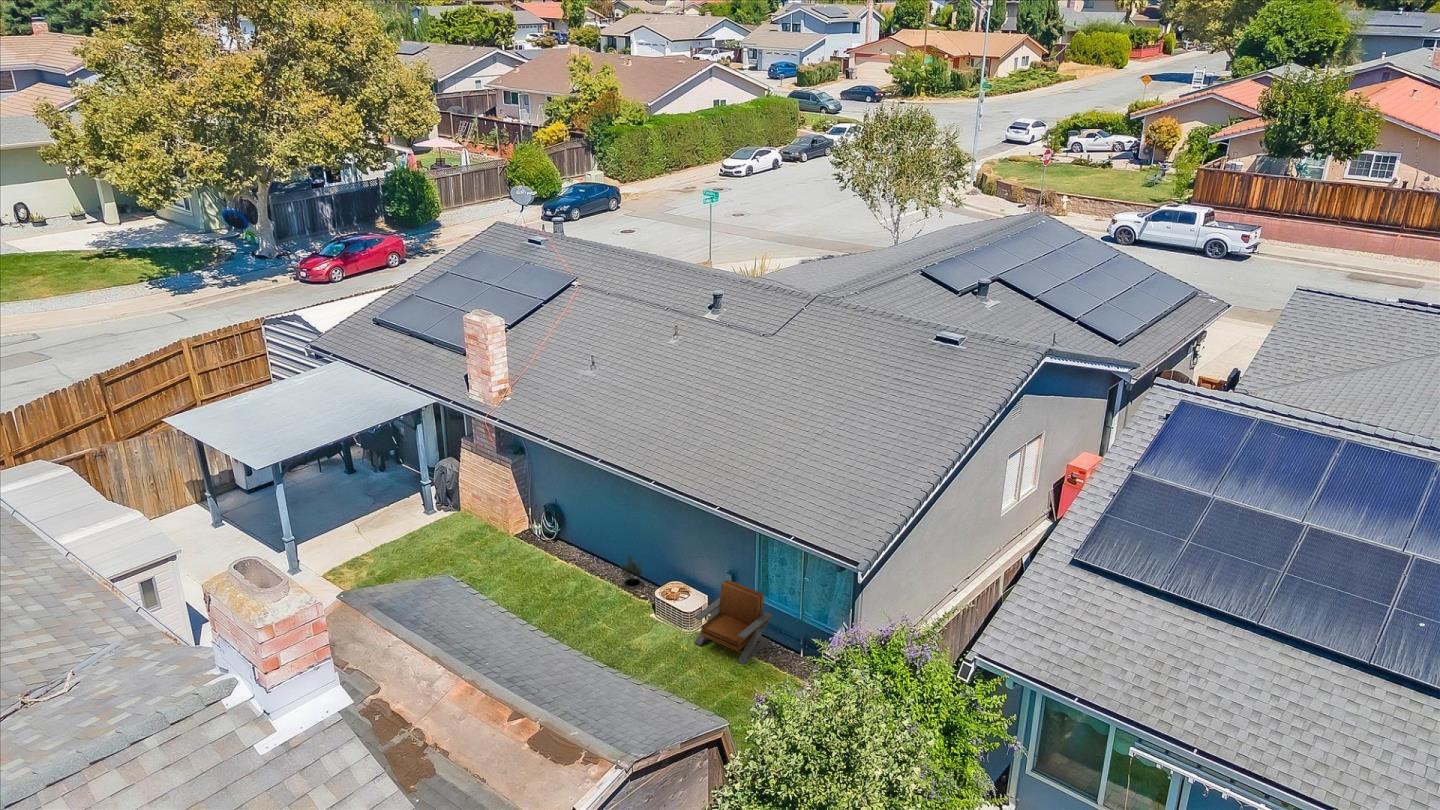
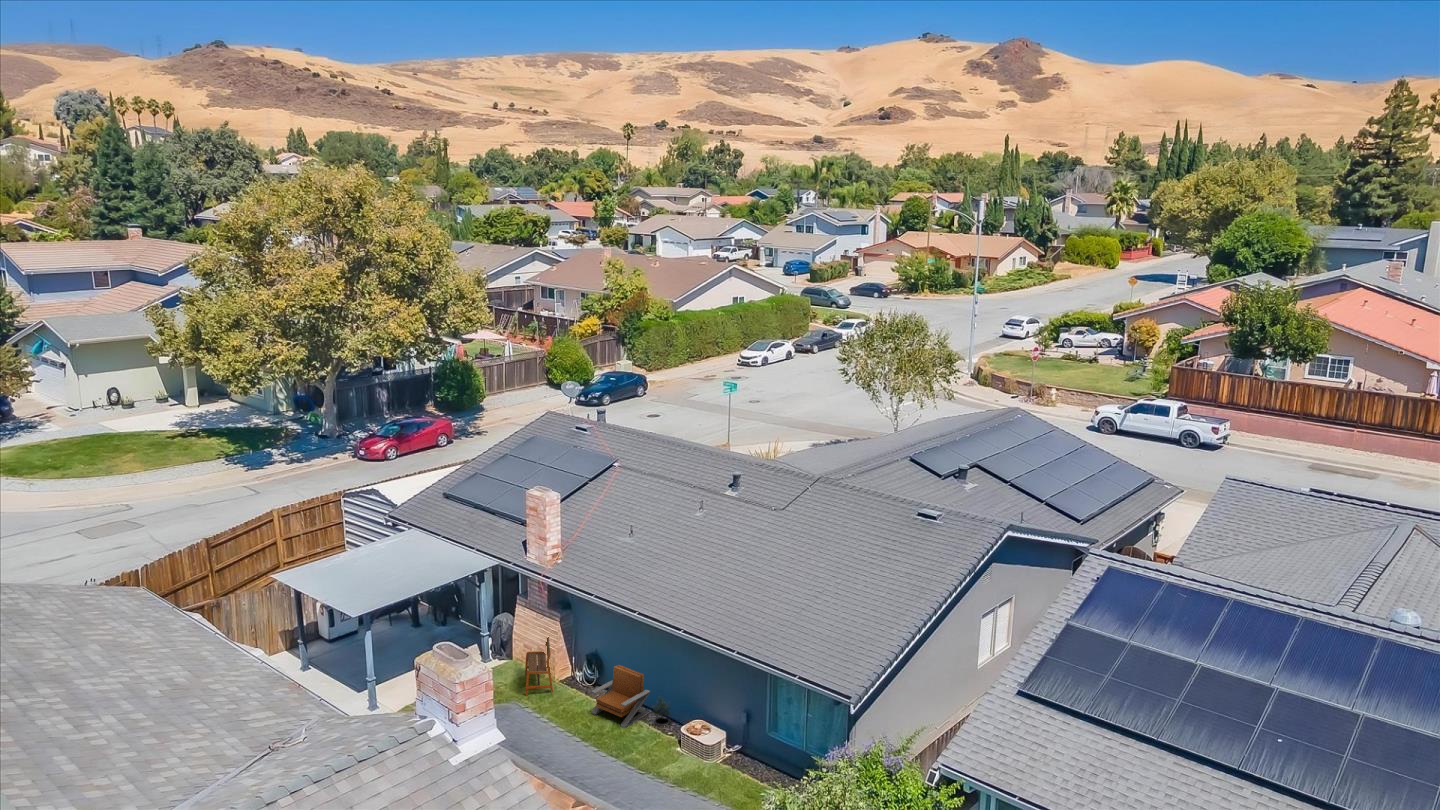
bench: none [474,483,506,554] -> present [525,637,553,696]
lounge chair: present [694,580,772,665] -> present [591,665,651,728]

